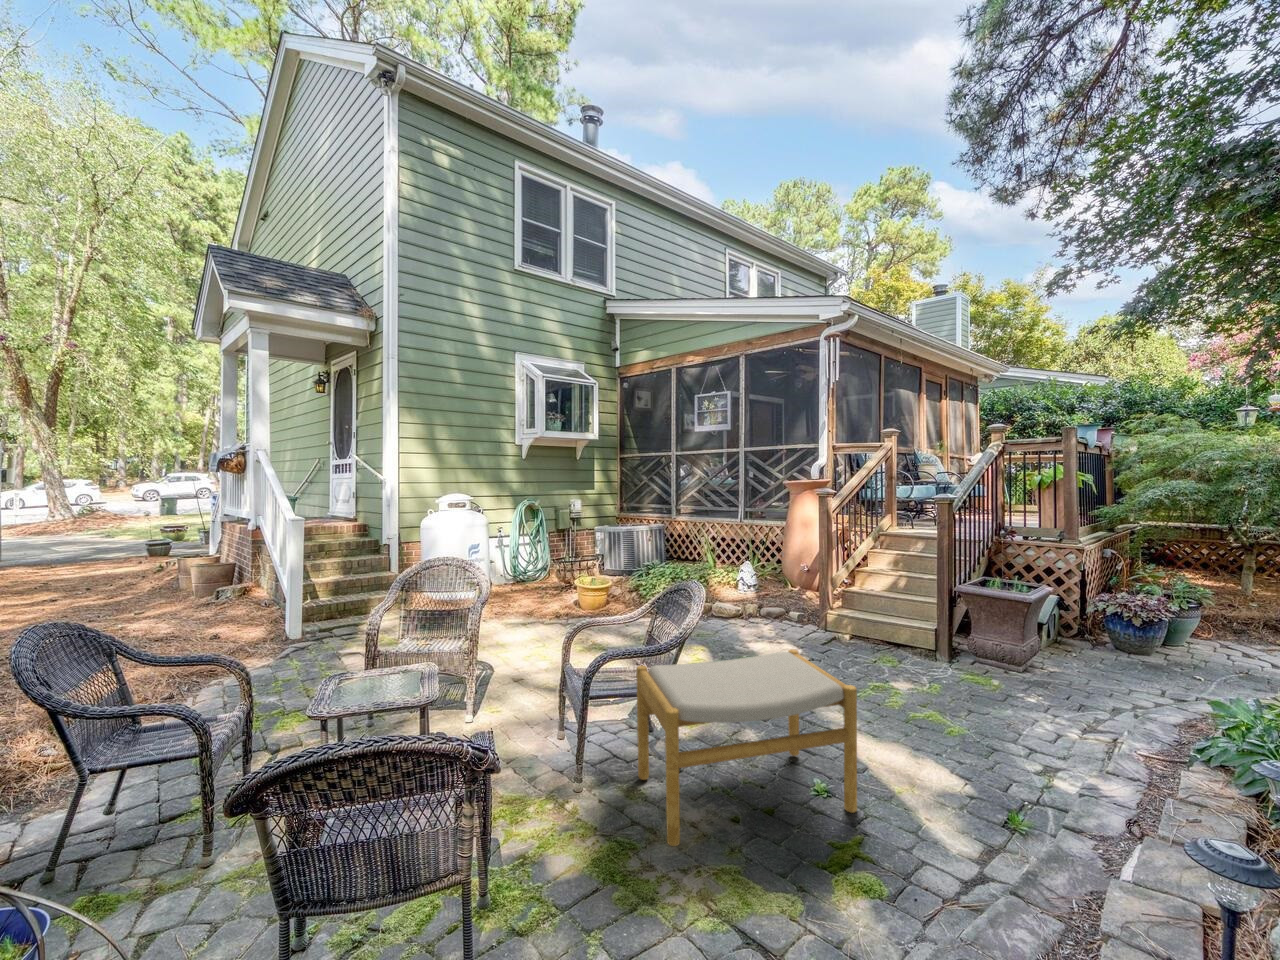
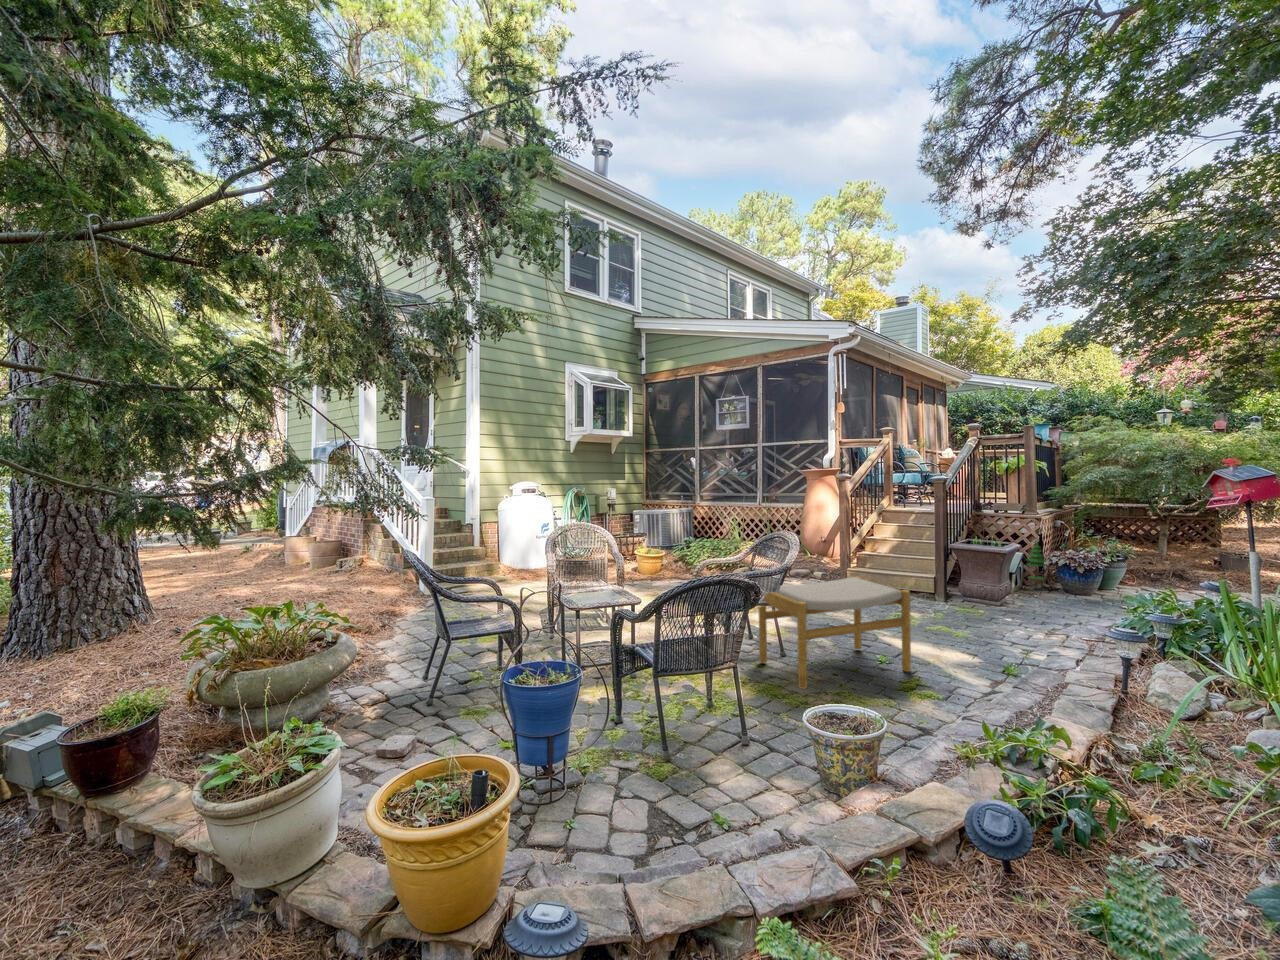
potted tree: none [1062,577,1092,644] -> present [1027,540,1046,589]

